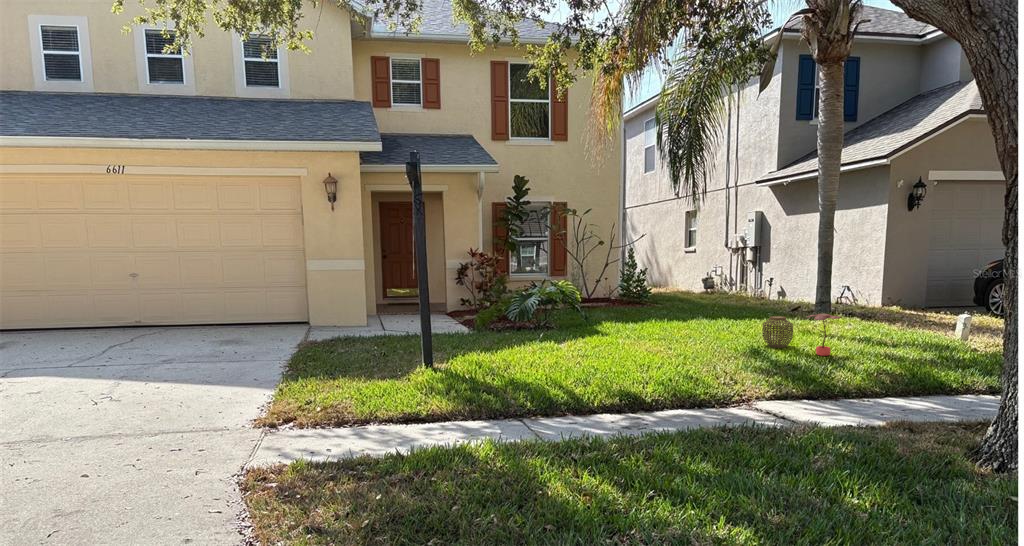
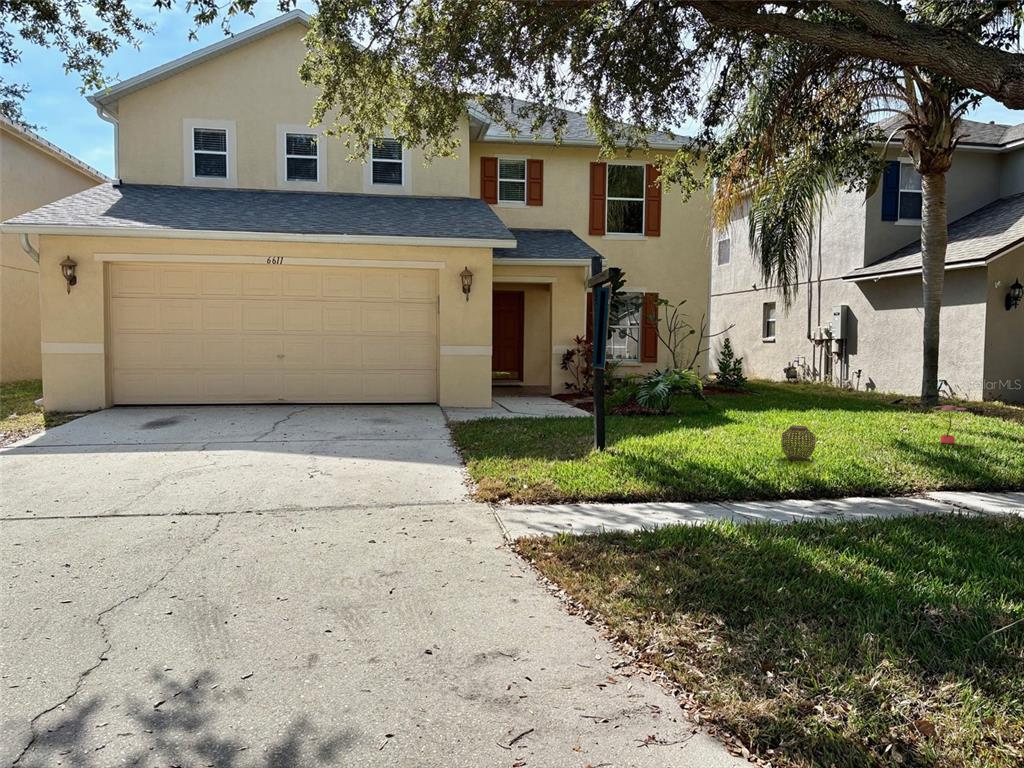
woven basket: present [762,316,793,348] -> present [781,426,815,460]

